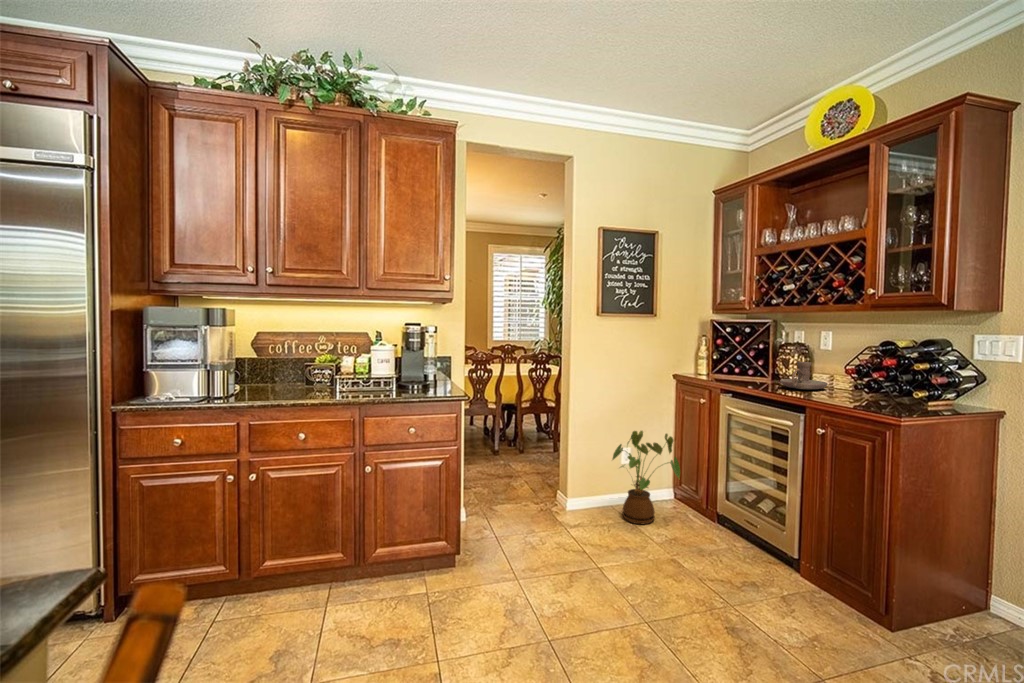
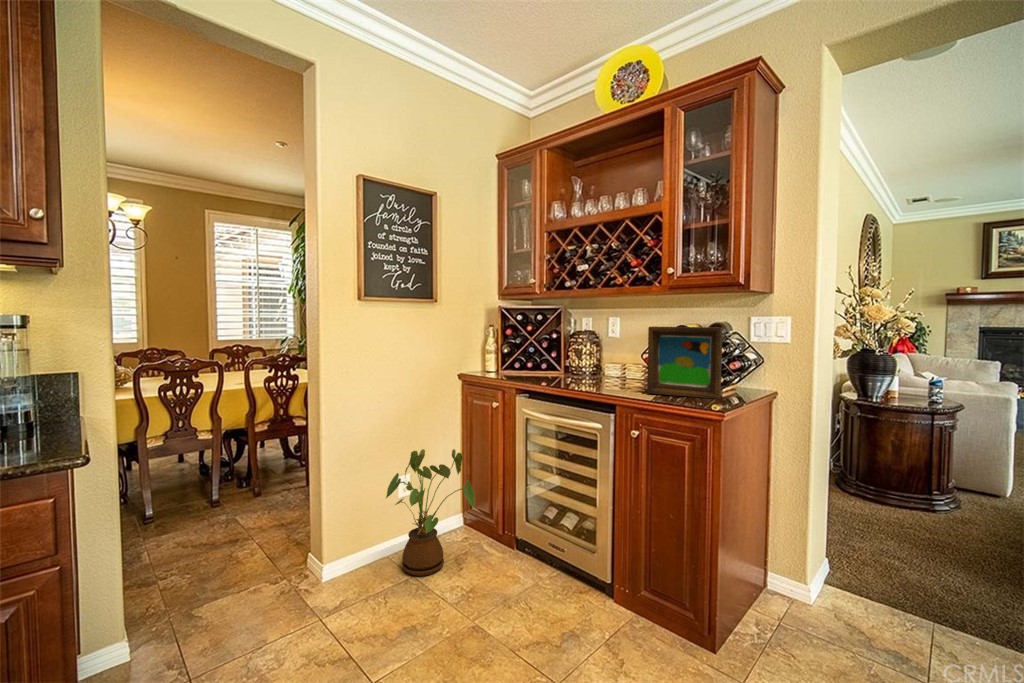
picture frame: none [839,342,919,409] -> present [647,326,723,399]
candle holder: present [780,362,828,390] -> none [579,352,626,383]

